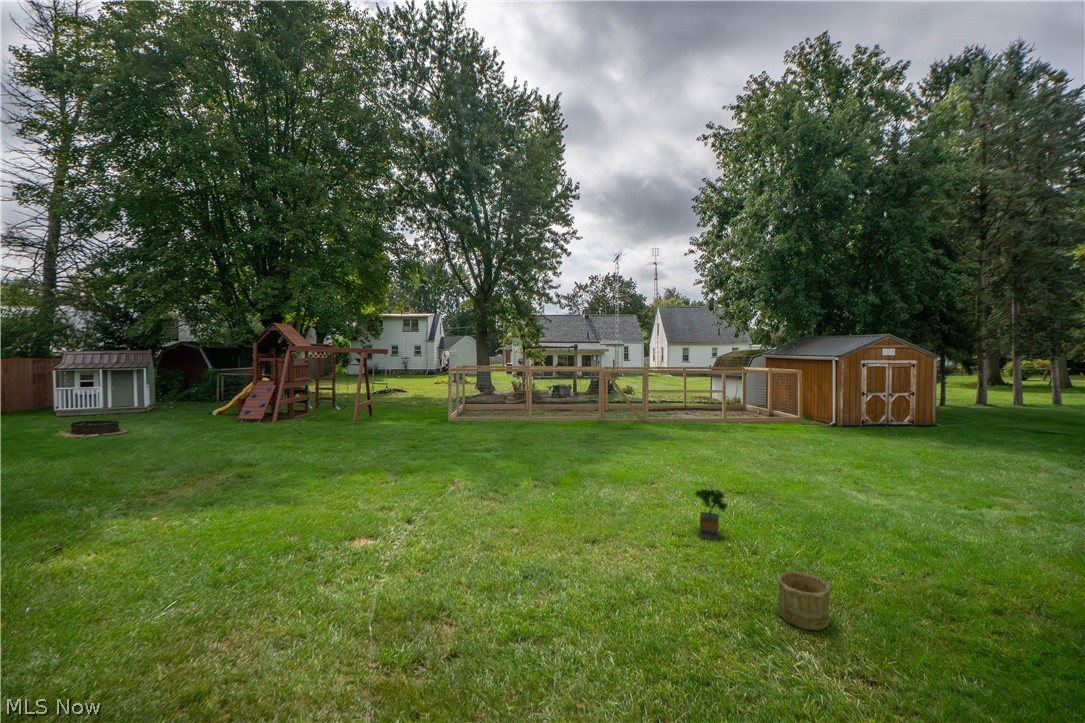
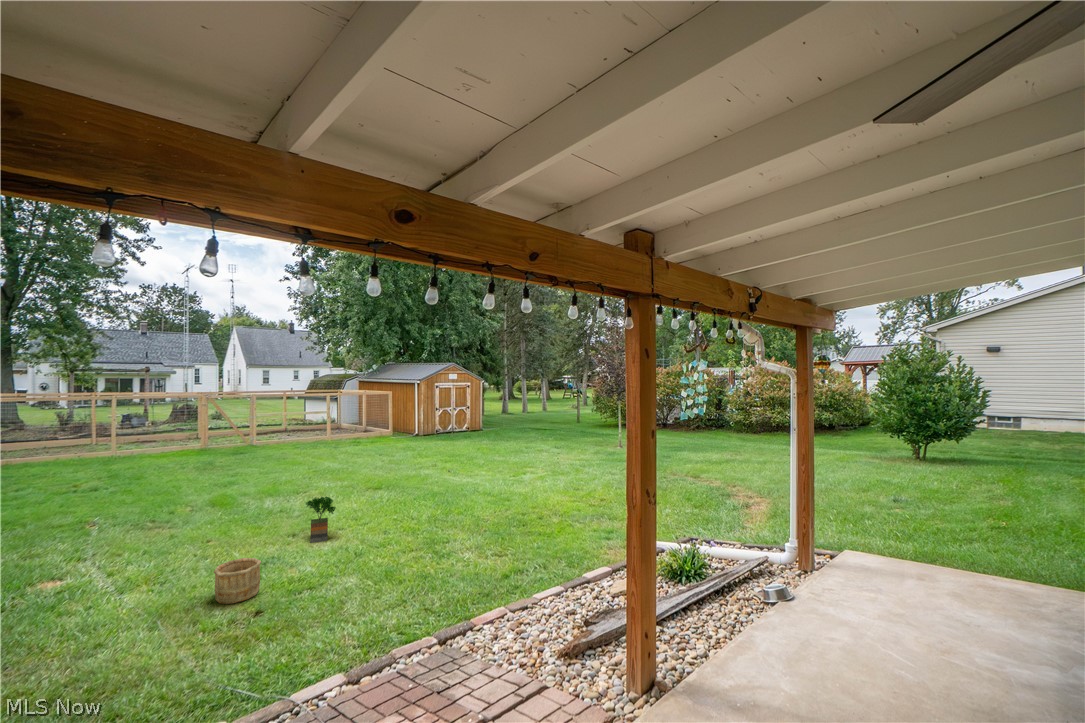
wooden bucket: present [777,571,831,631] -> present [214,558,261,604]

